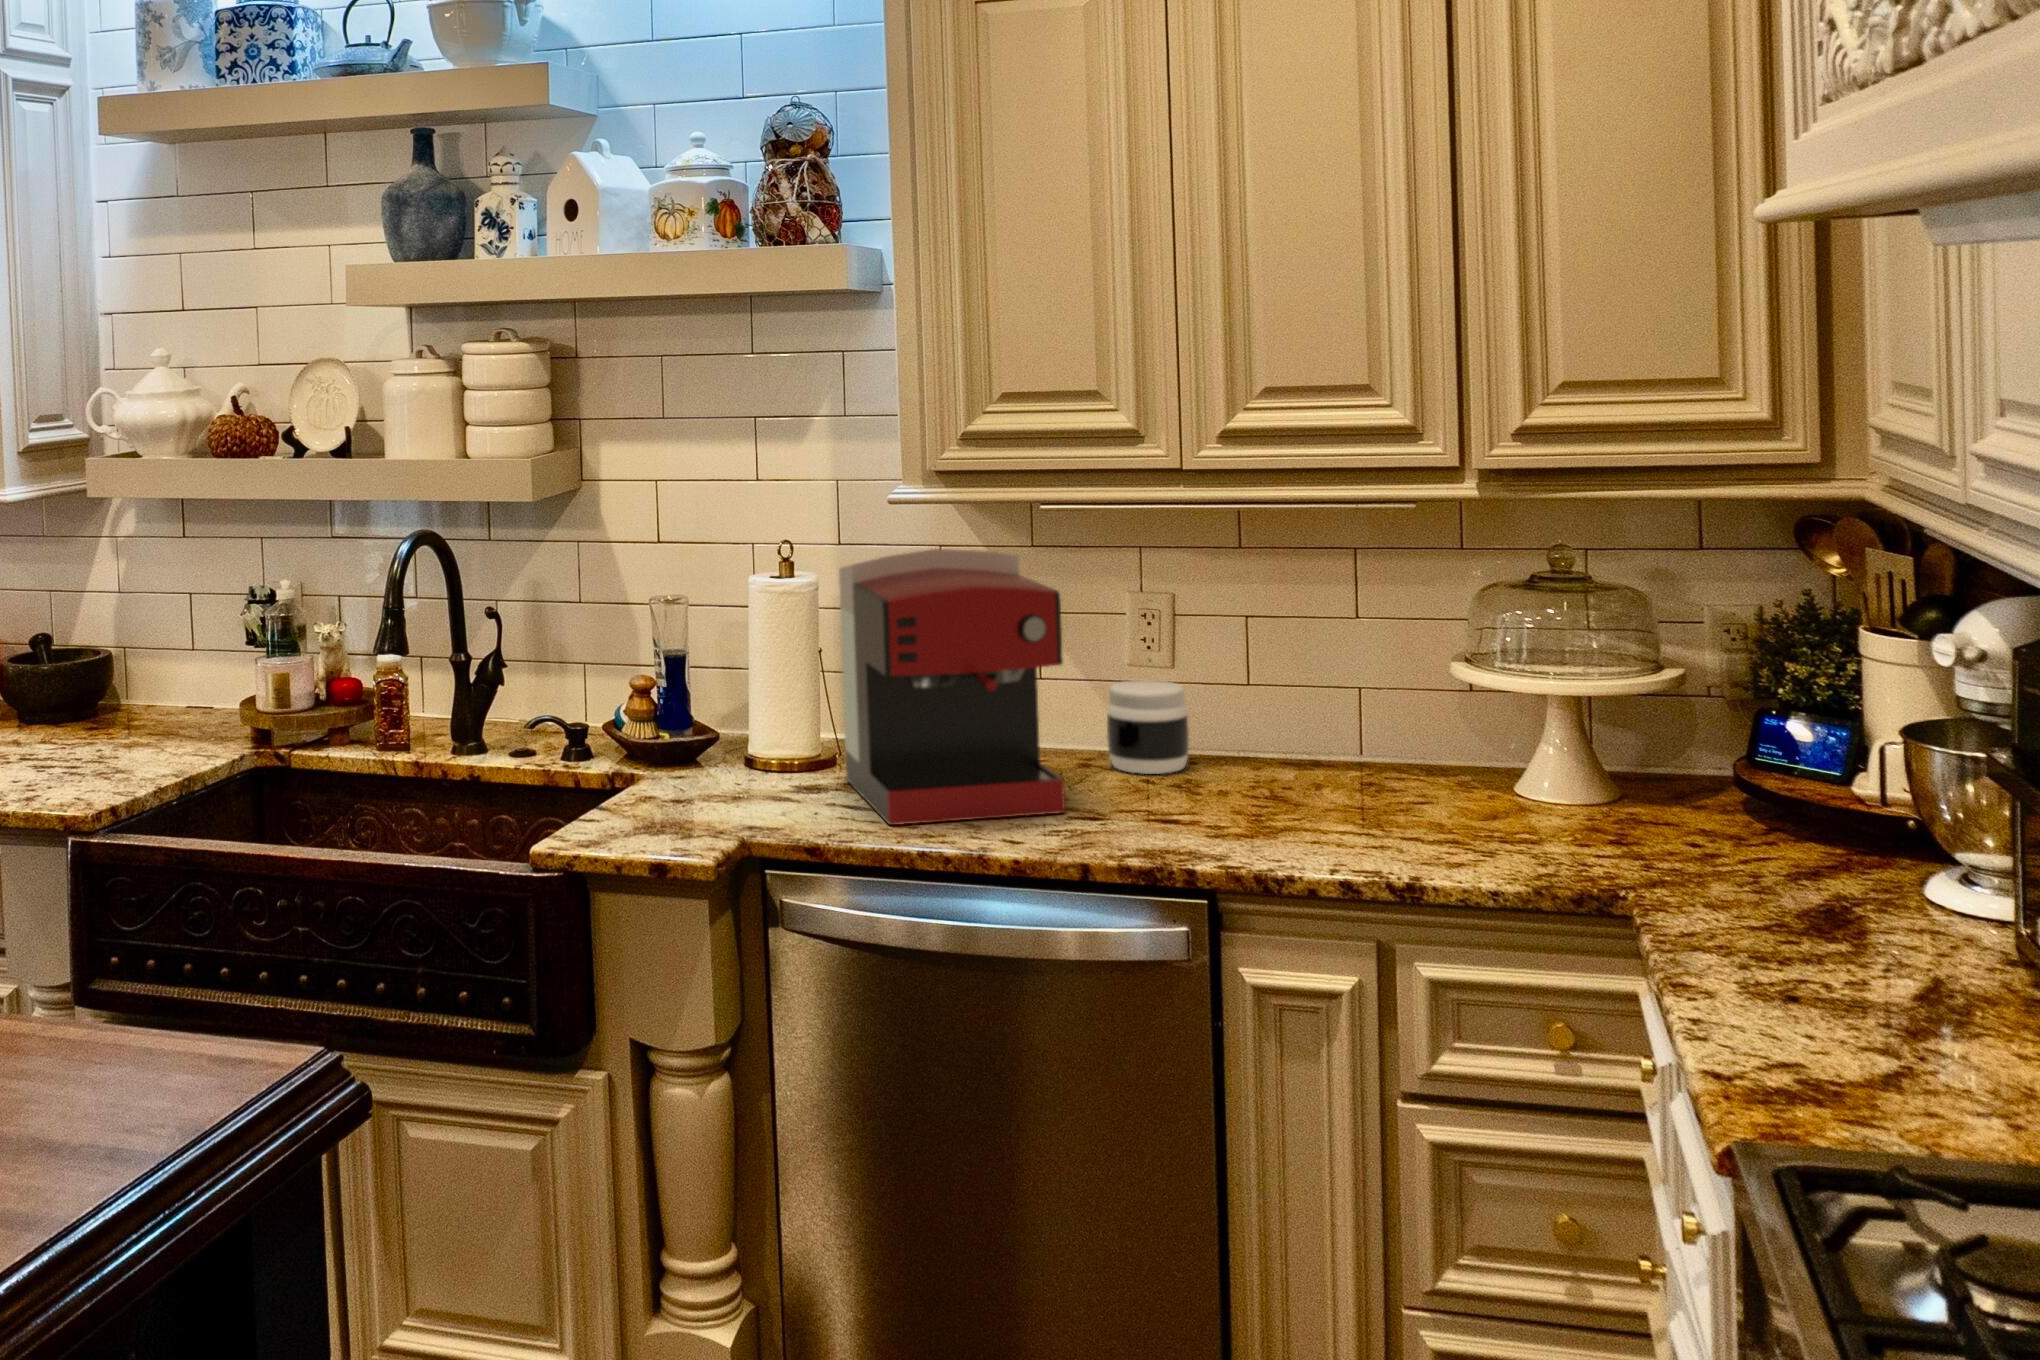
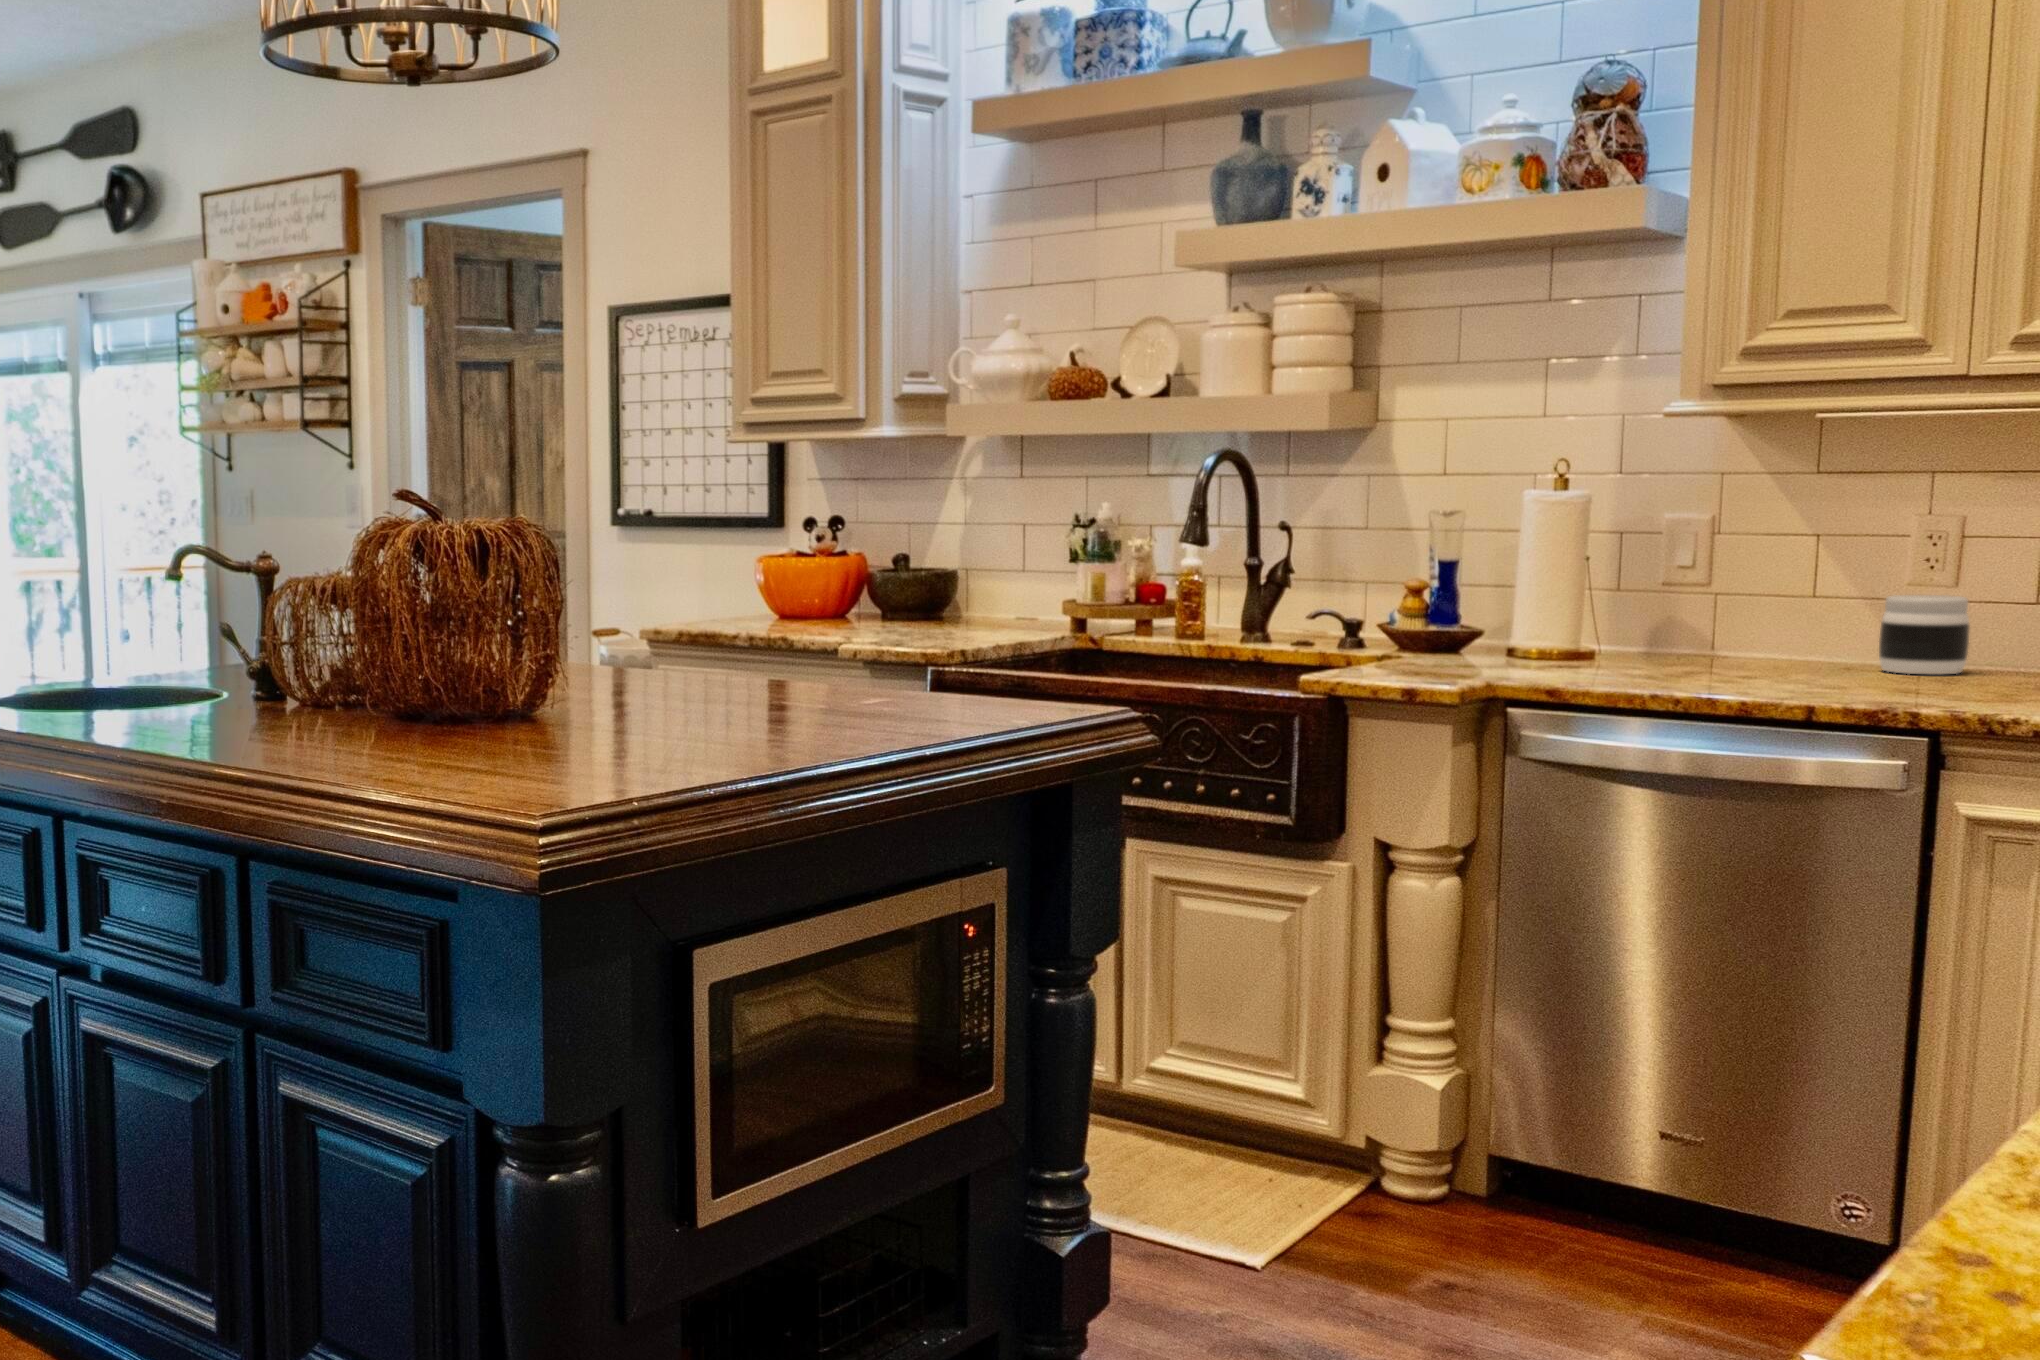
coffee maker: present [839,549,1065,825] -> none [1602,456,1826,684]

